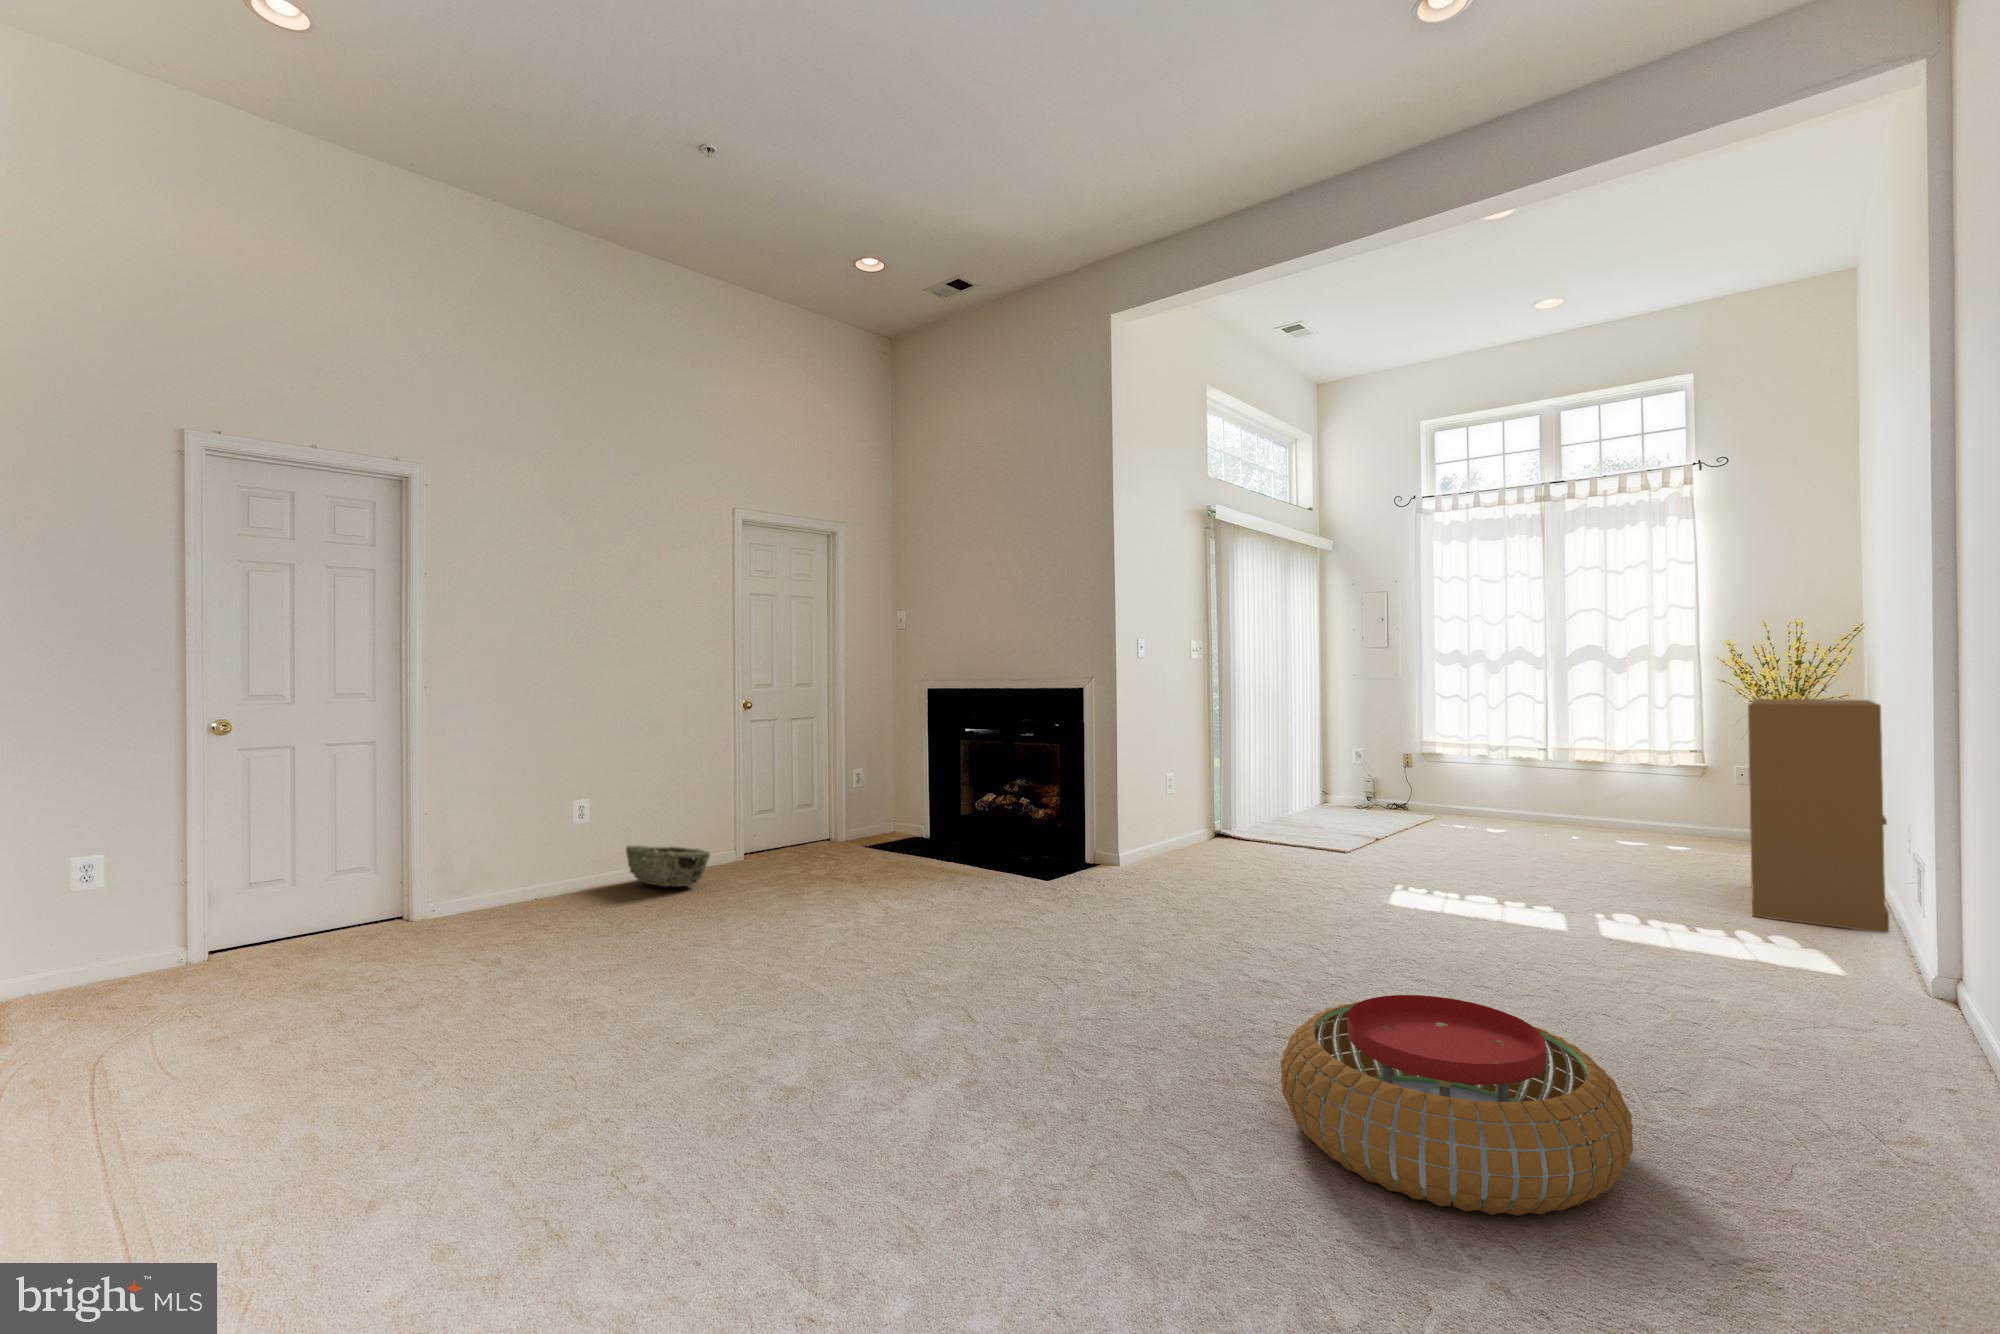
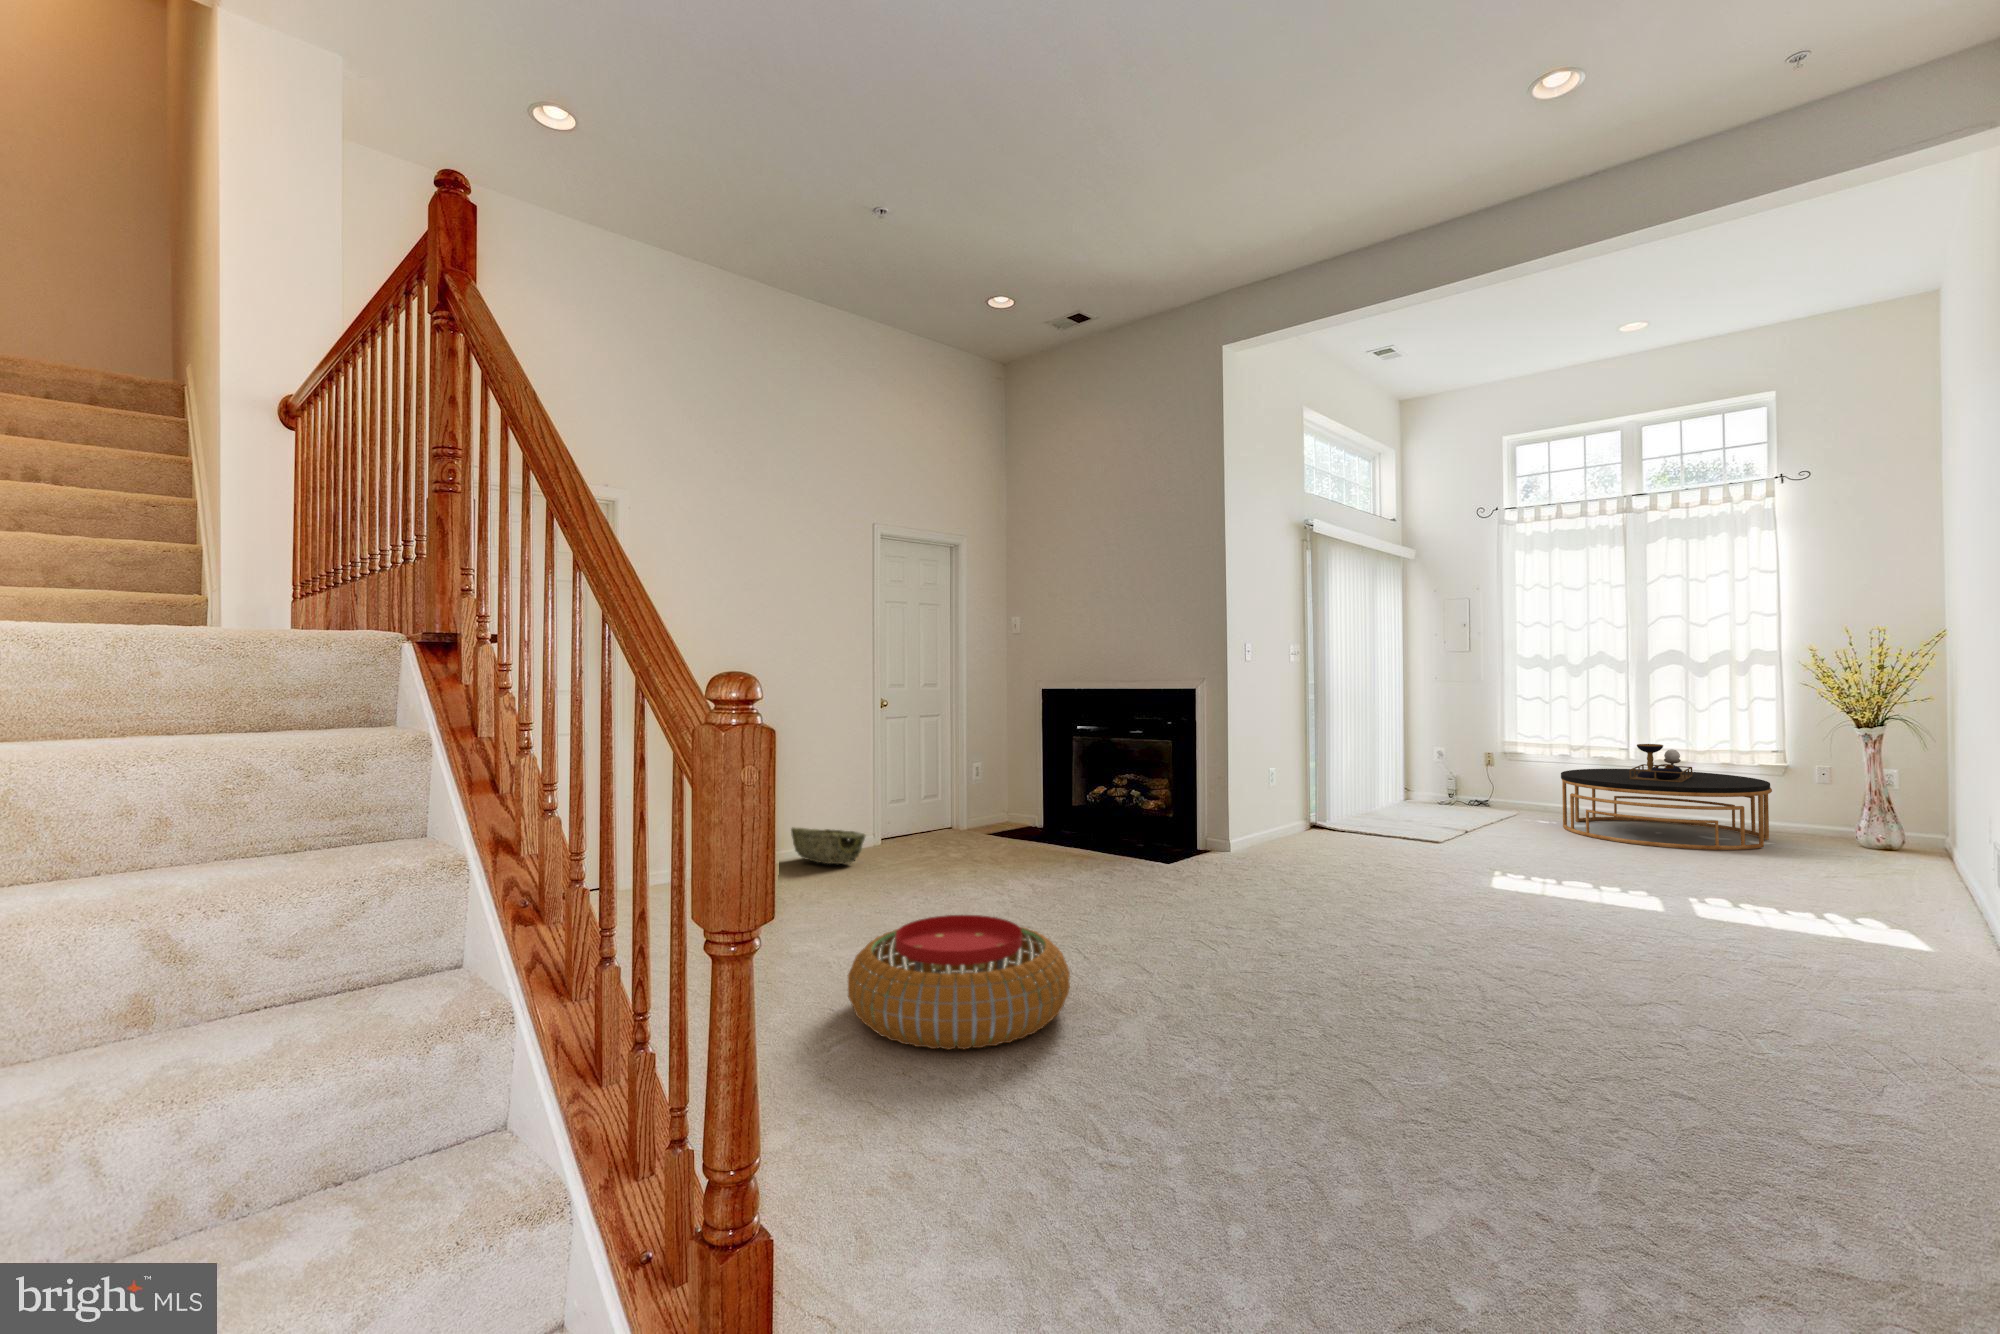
bookshelf: present [1748,699,1889,933] -> none [1836,702,1974,919]
coffee table: none [1477,744,1689,857] -> present [1561,744,1772,850]
pouf: present [1281,995,1633,1216] -> present [848,915,1070,1050]

